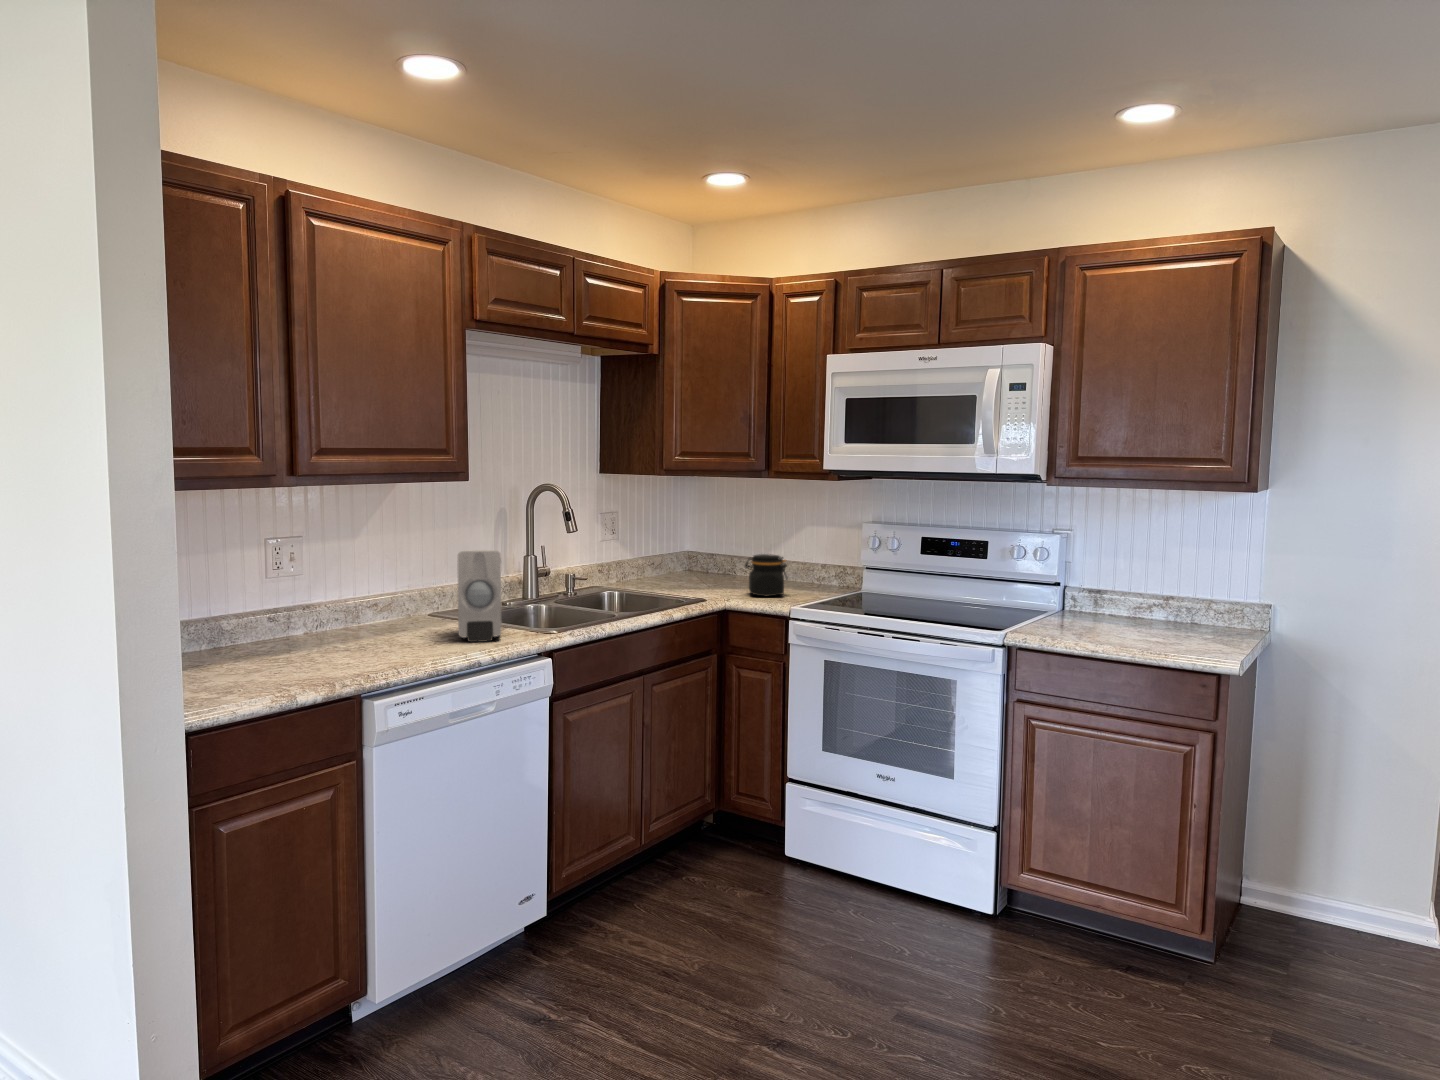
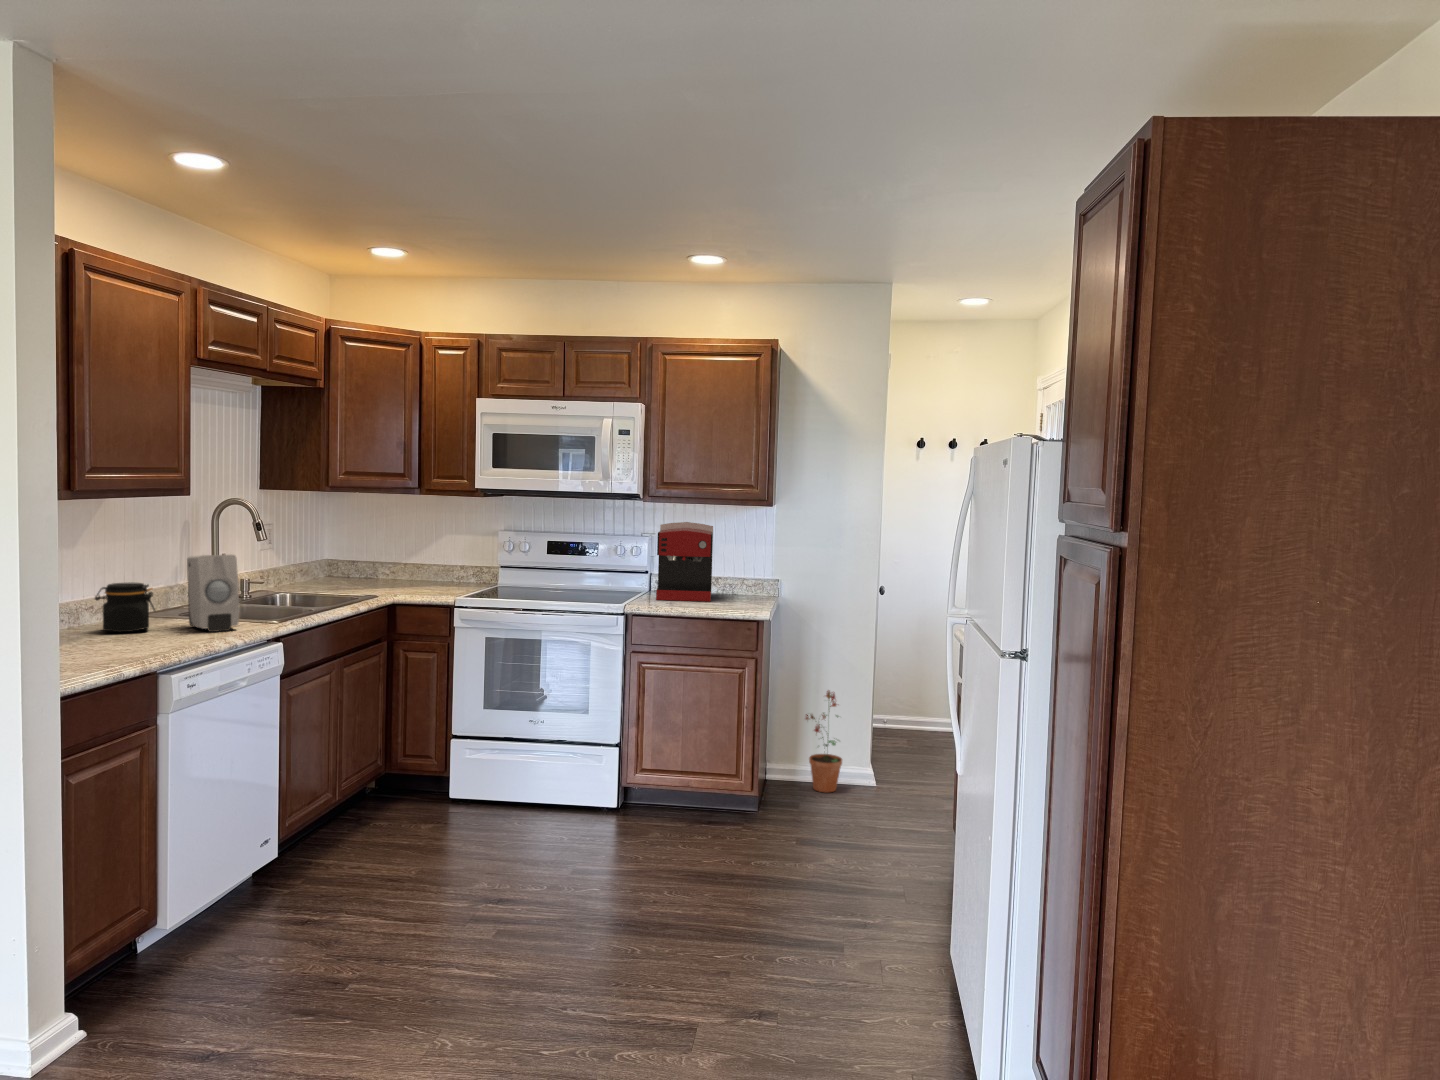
coffee maker: none [1064,515,1161,633] -> present [656,522,713,602]
jar: present [745,554,787,596] -> present [95,583,155,632]
potted plant: none [1306,784,1378,949] -> present [806,690,842,793]

